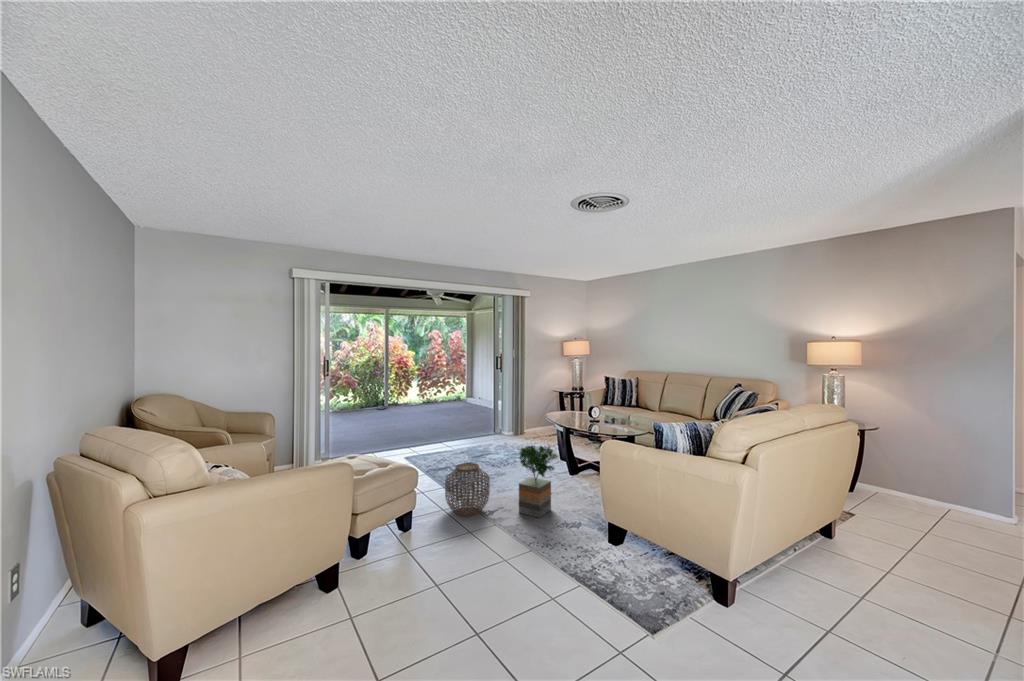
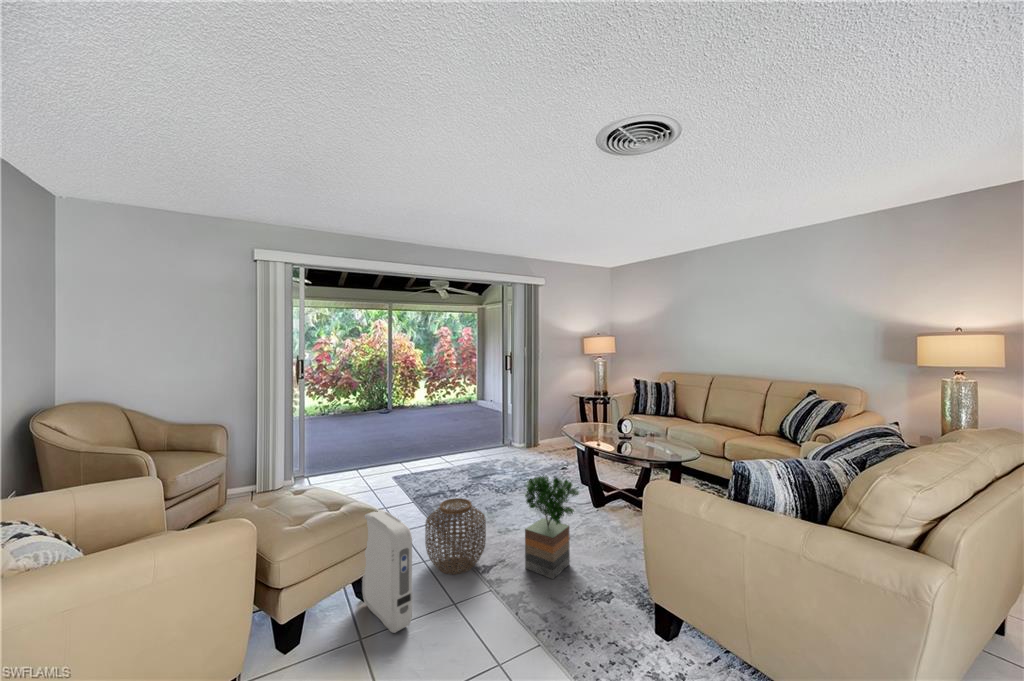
air purifier: none [405,467,444,547] -> present [362,510,412,633]

